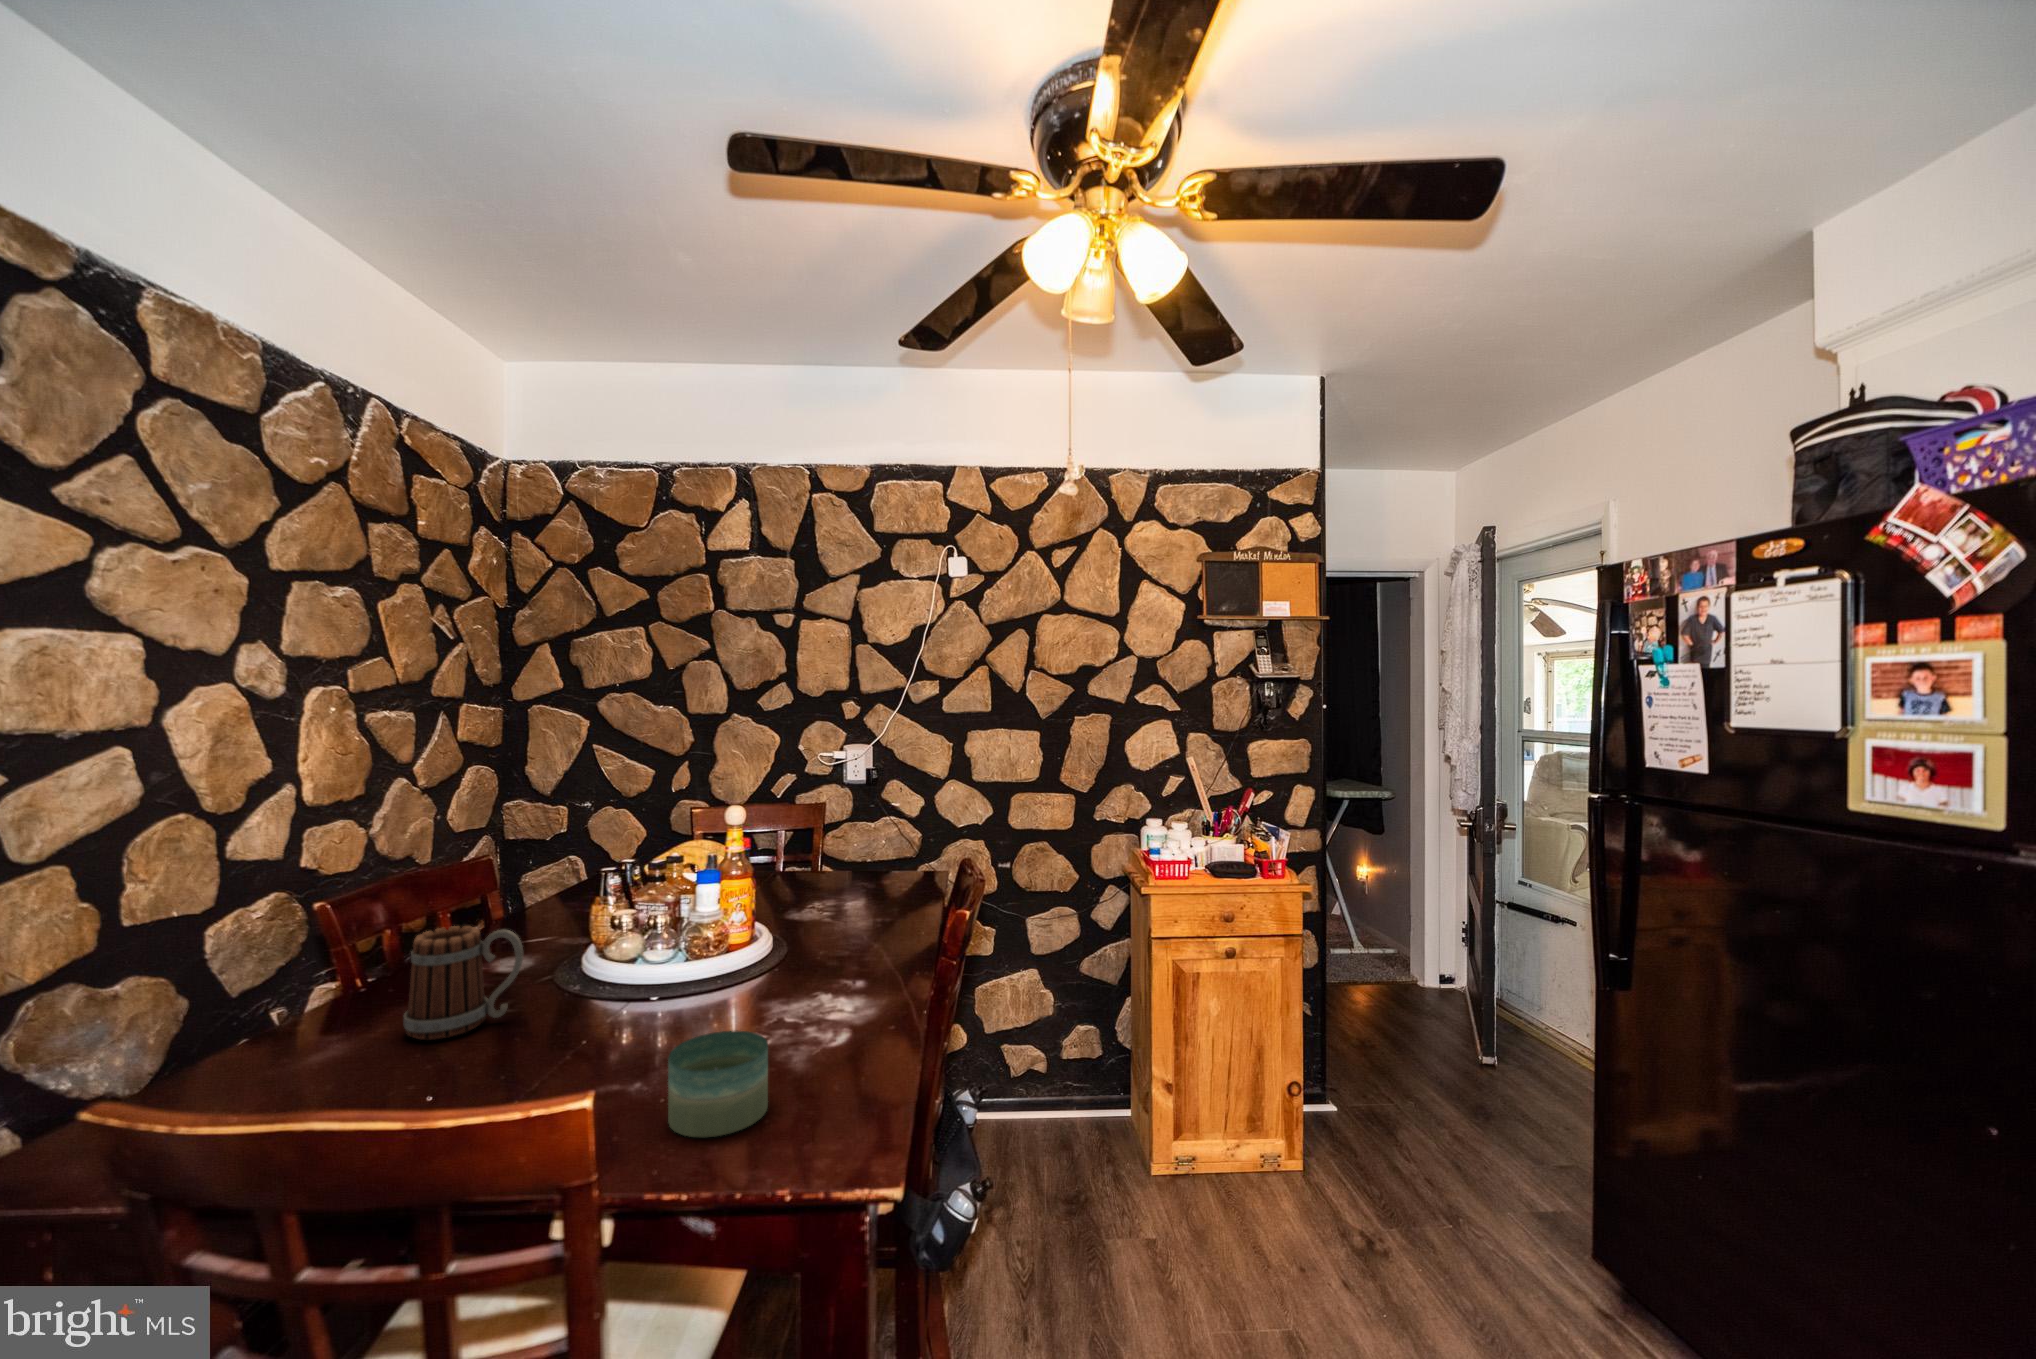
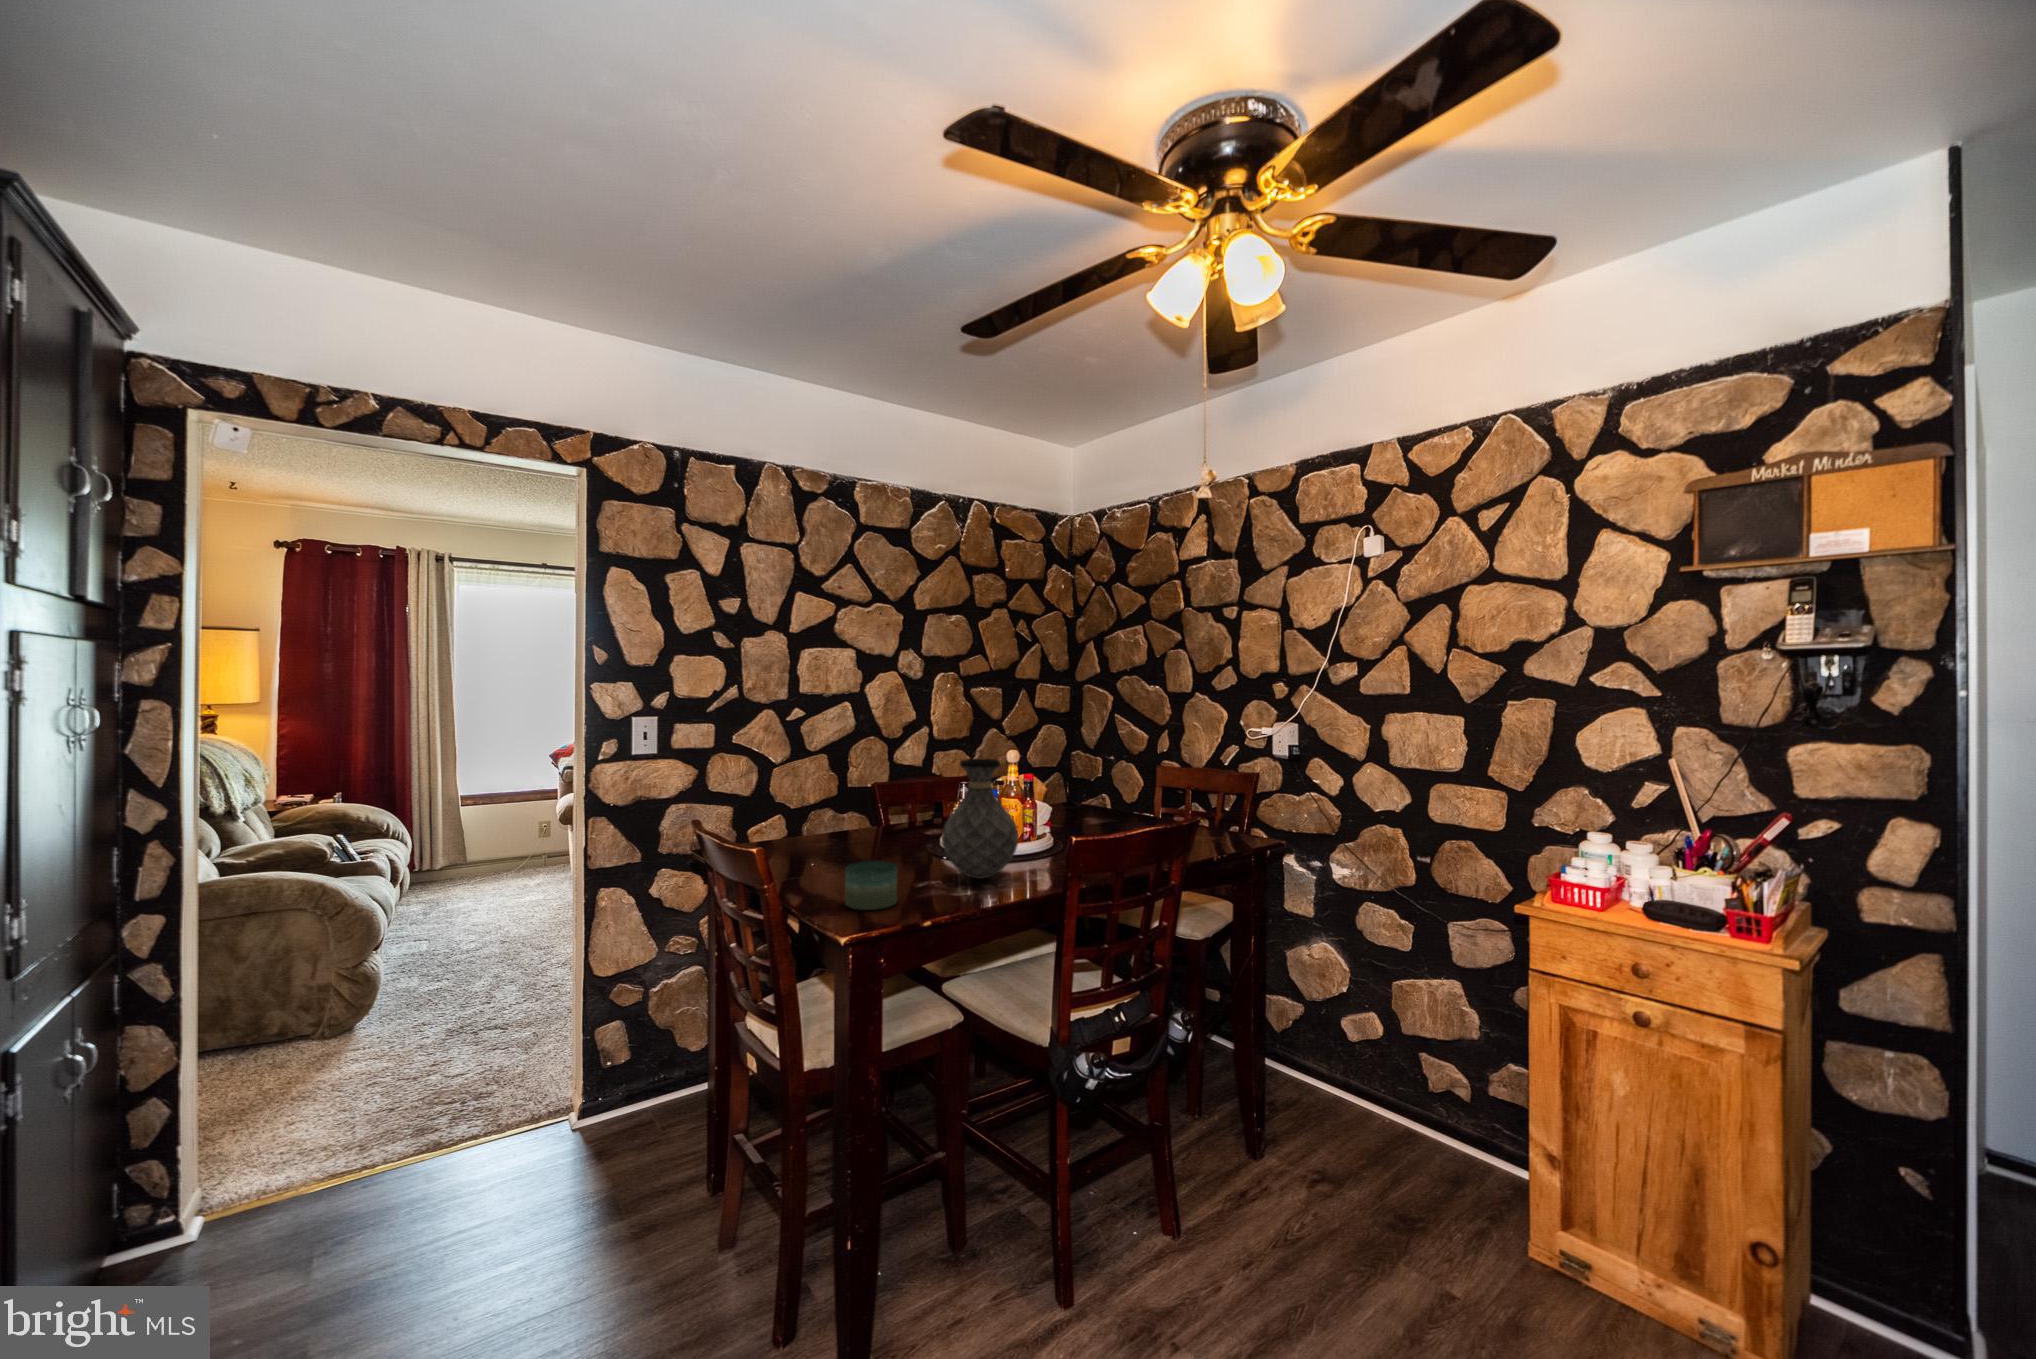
vase: none [702,828,826,1017] -> present [942,759,1019,879]
mug: present [404,926,523,1040] -> none [859,794,904,849]

